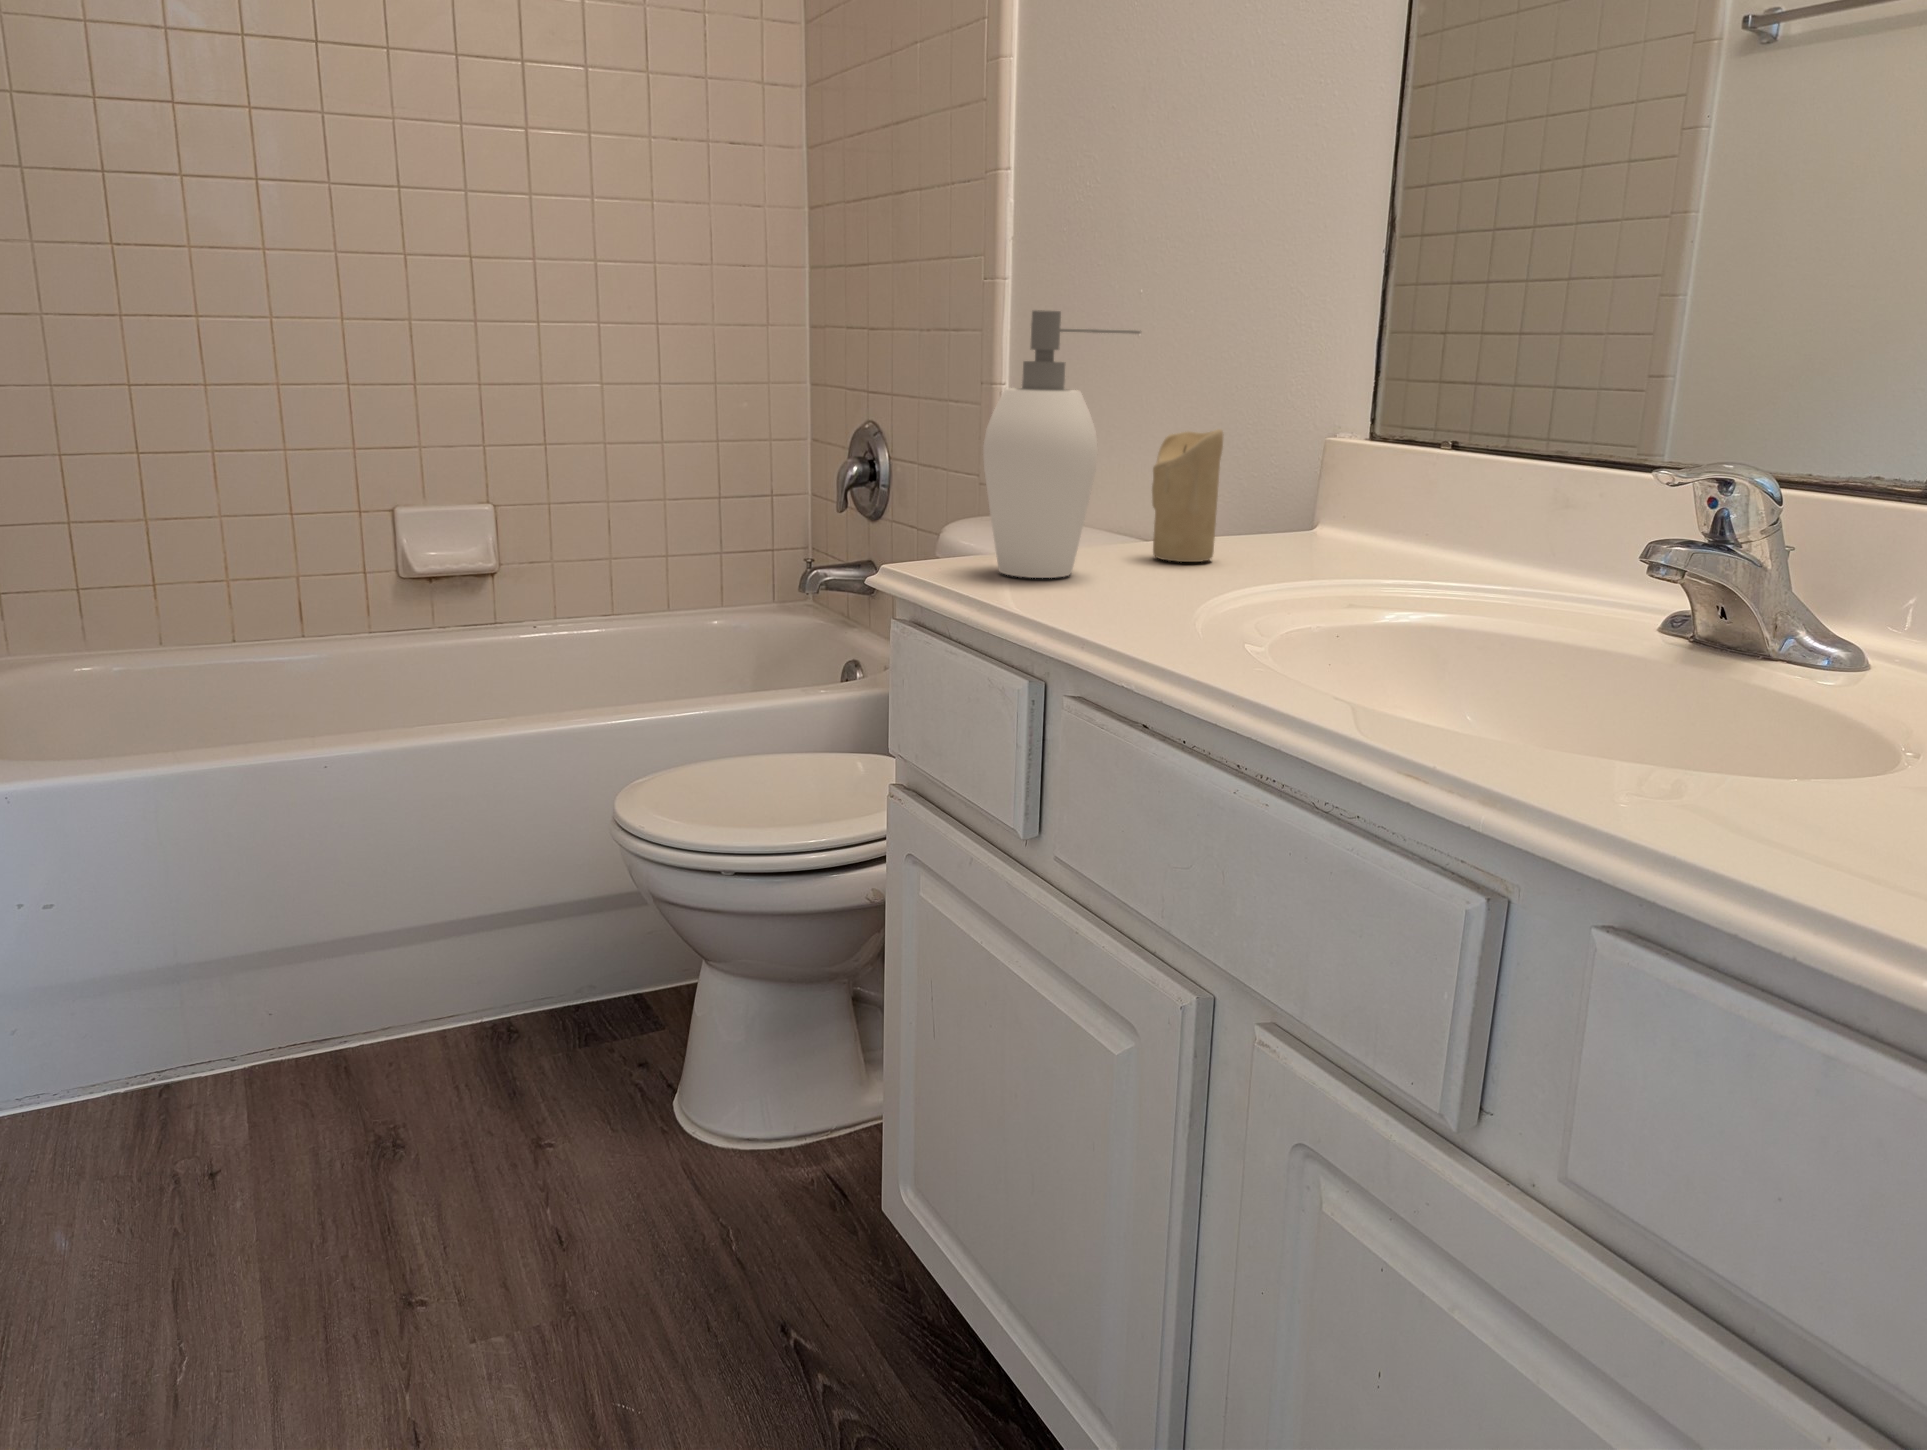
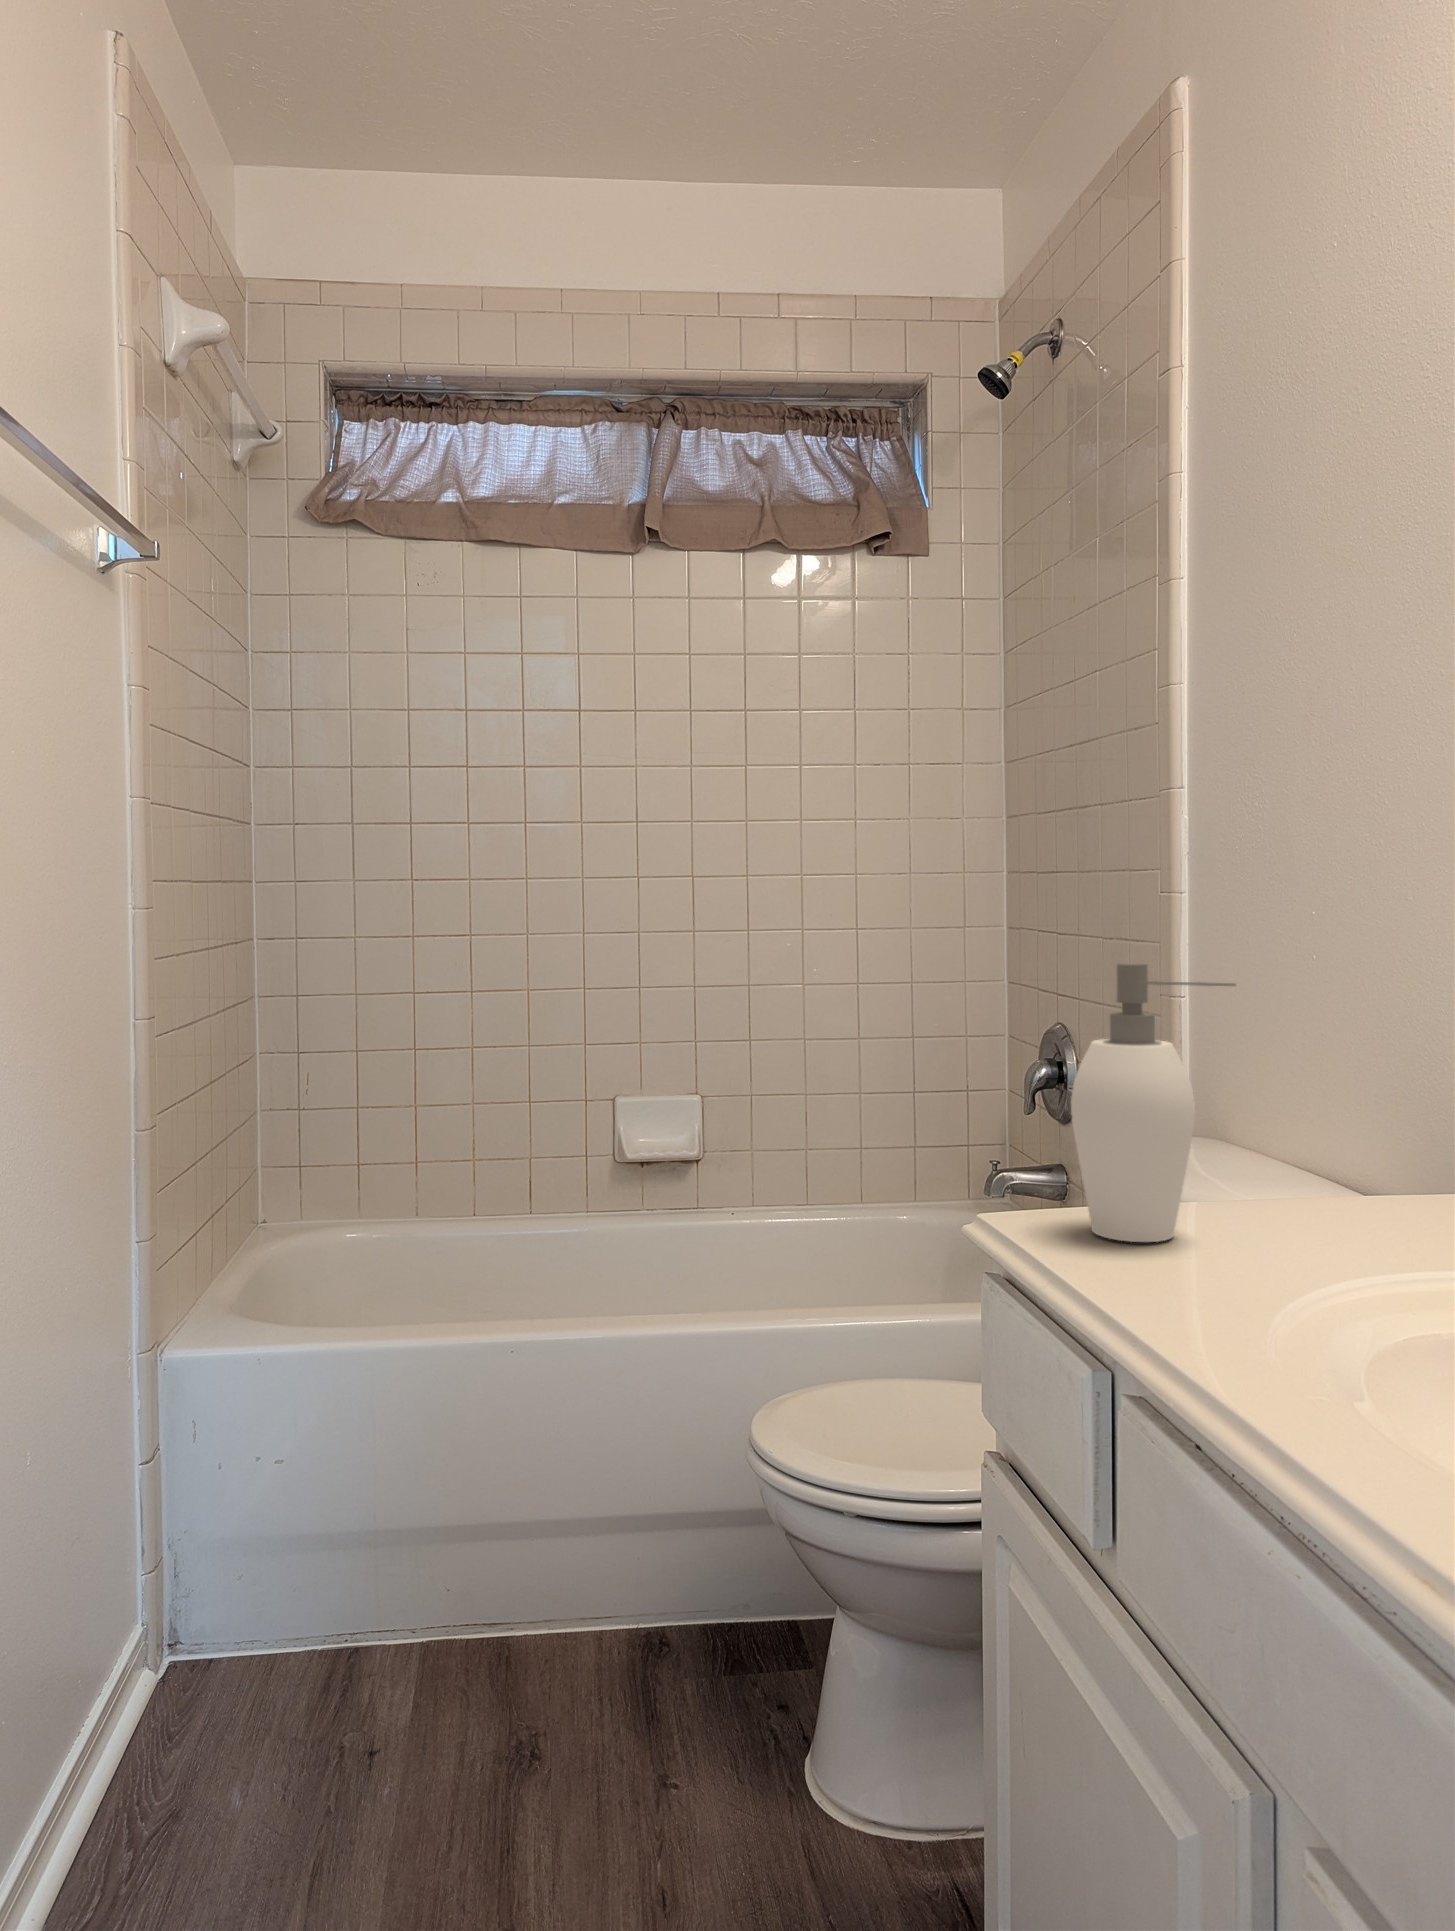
candle: present [1152,429,1223,562] -> none [1276,1079,1358,1227]

